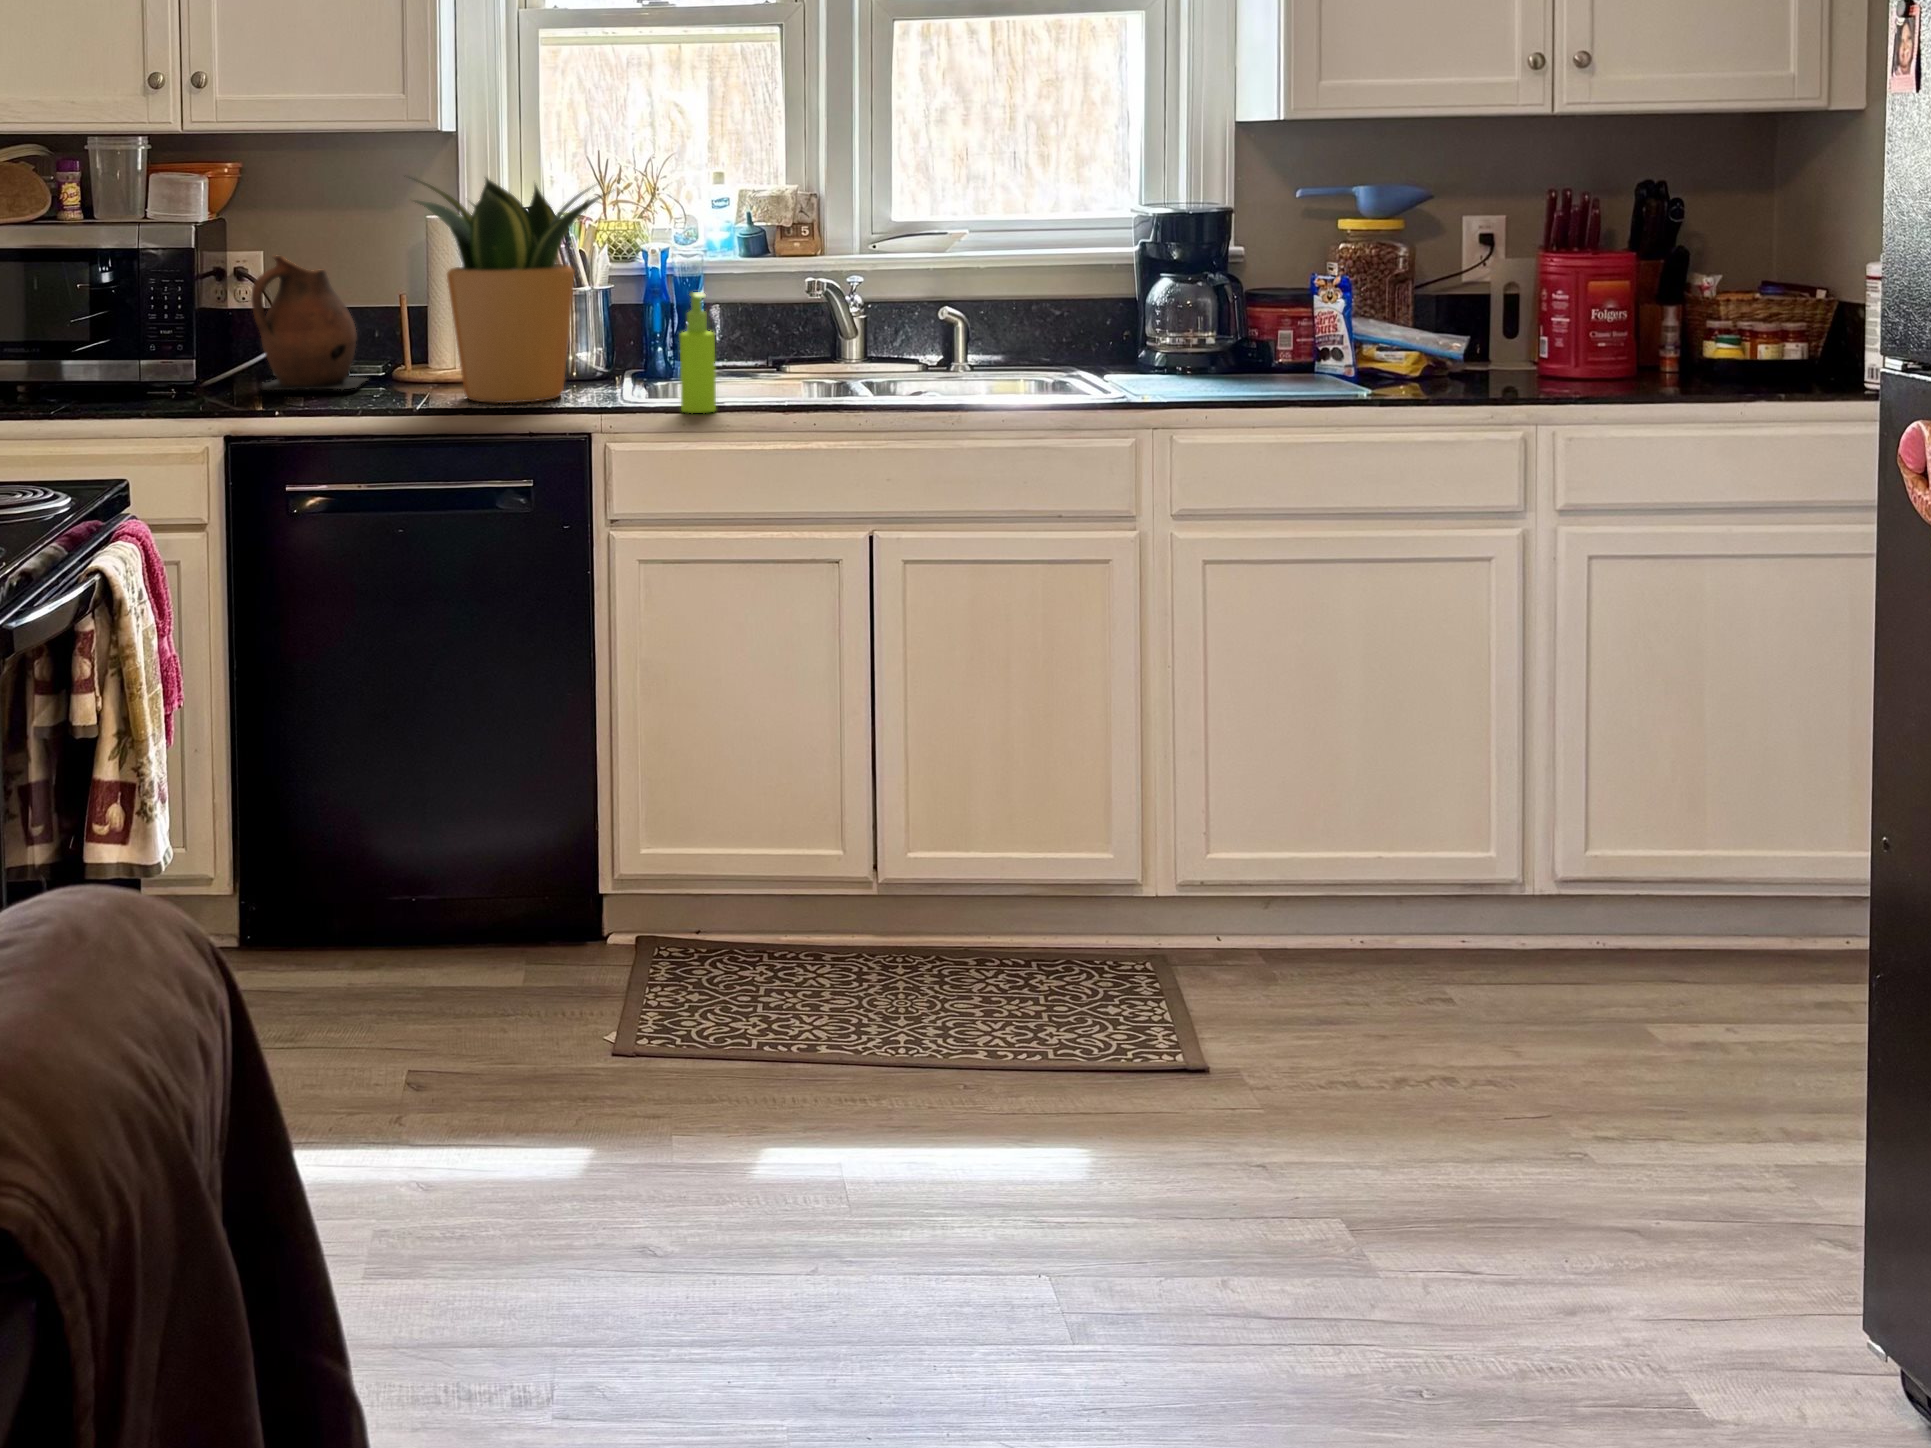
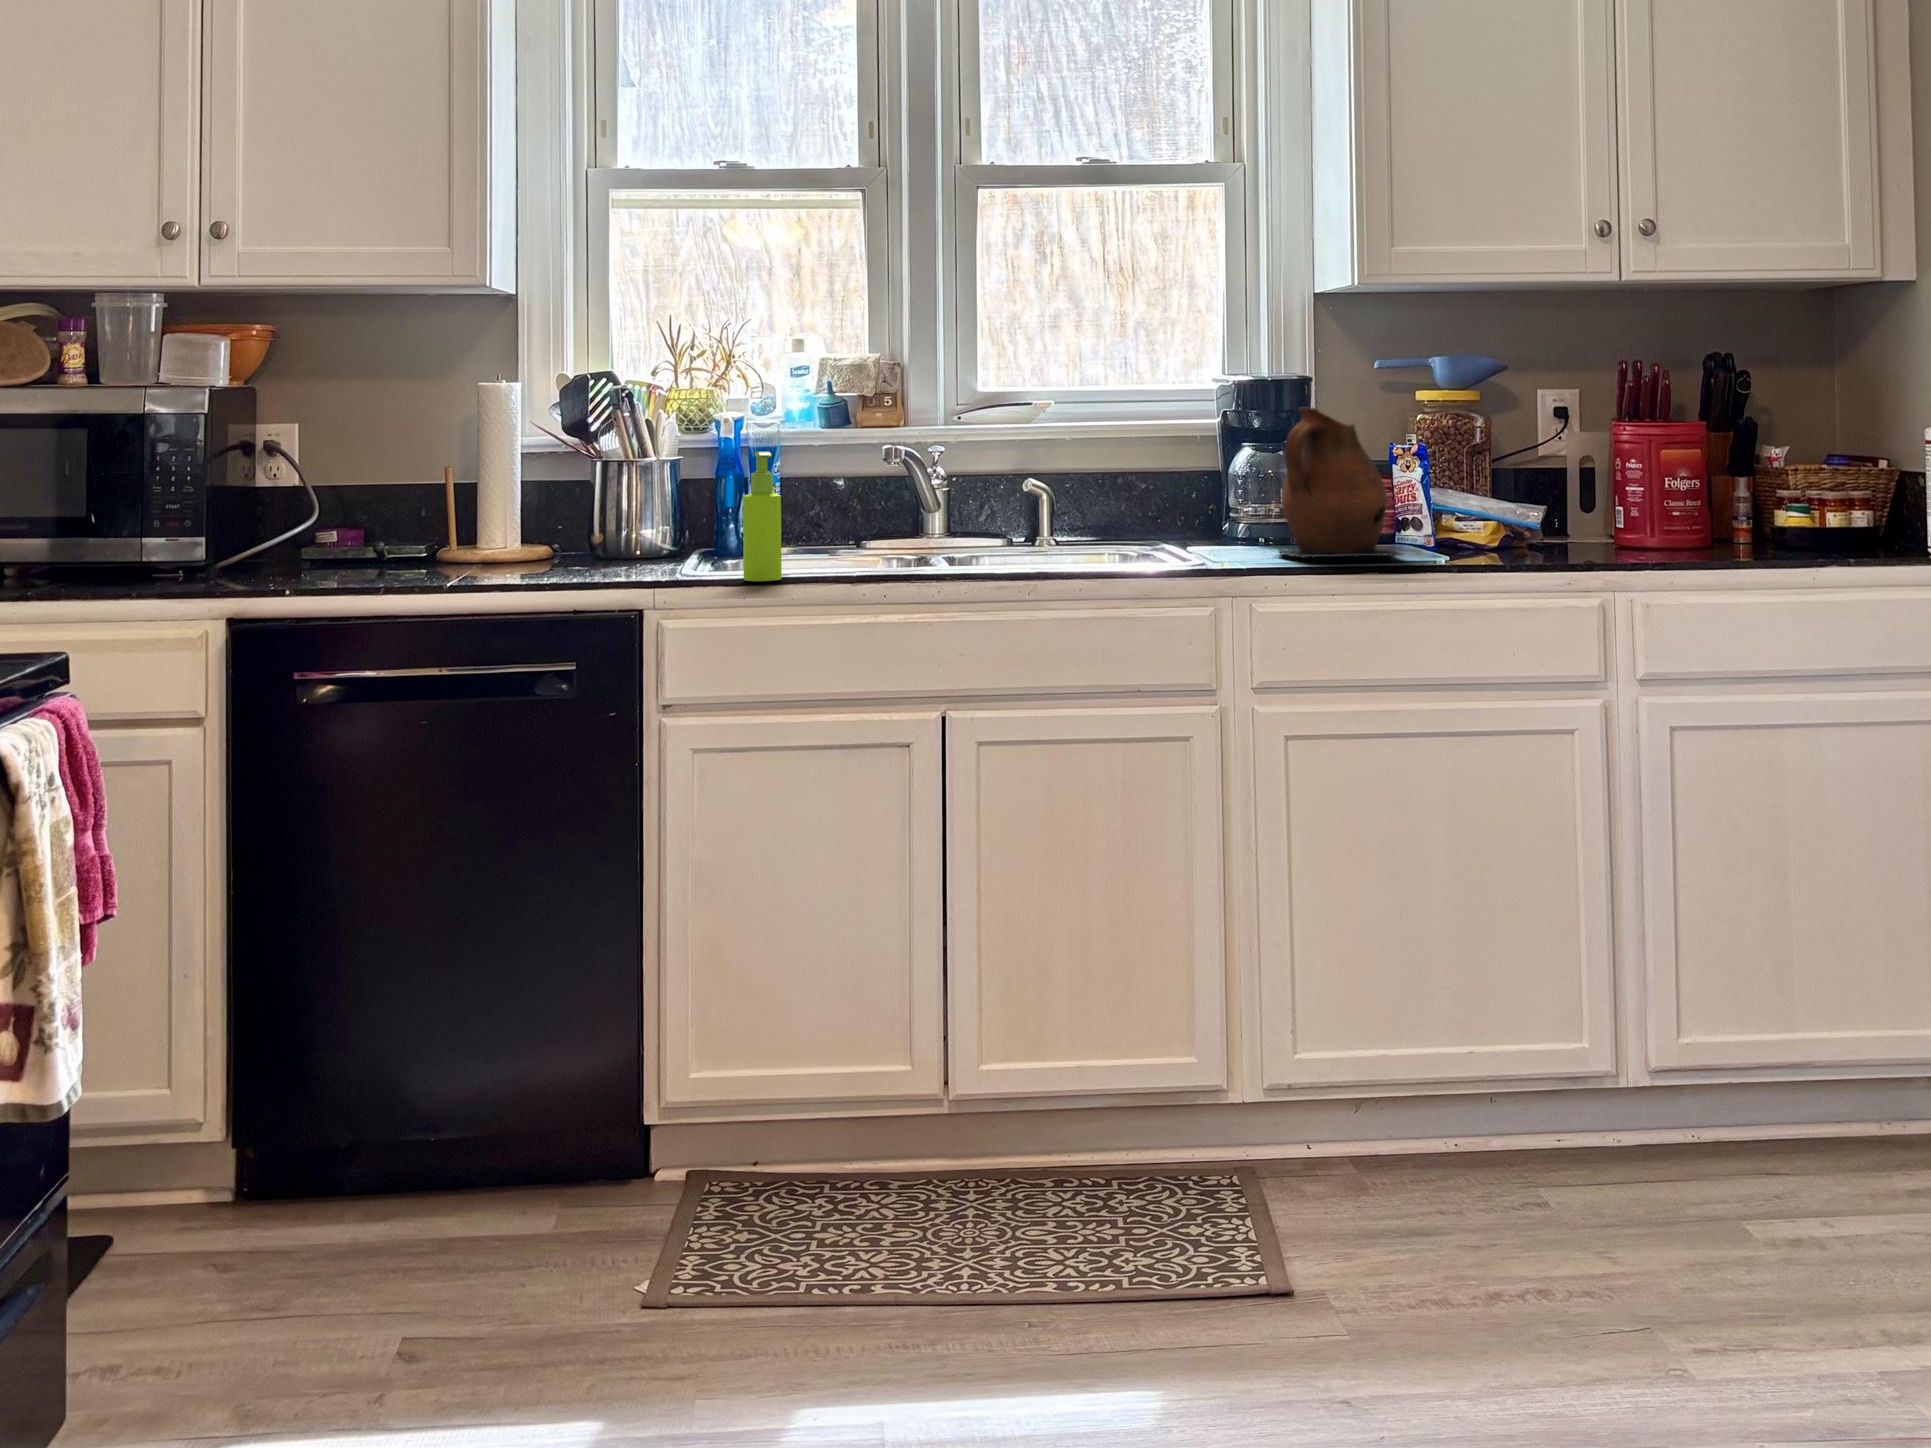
potted plant: present [415,178,610,403] -> none [451,327,682,574]
ceramic pitcher: present [251,256,368,390] -> present [1279,408,1402,557]

